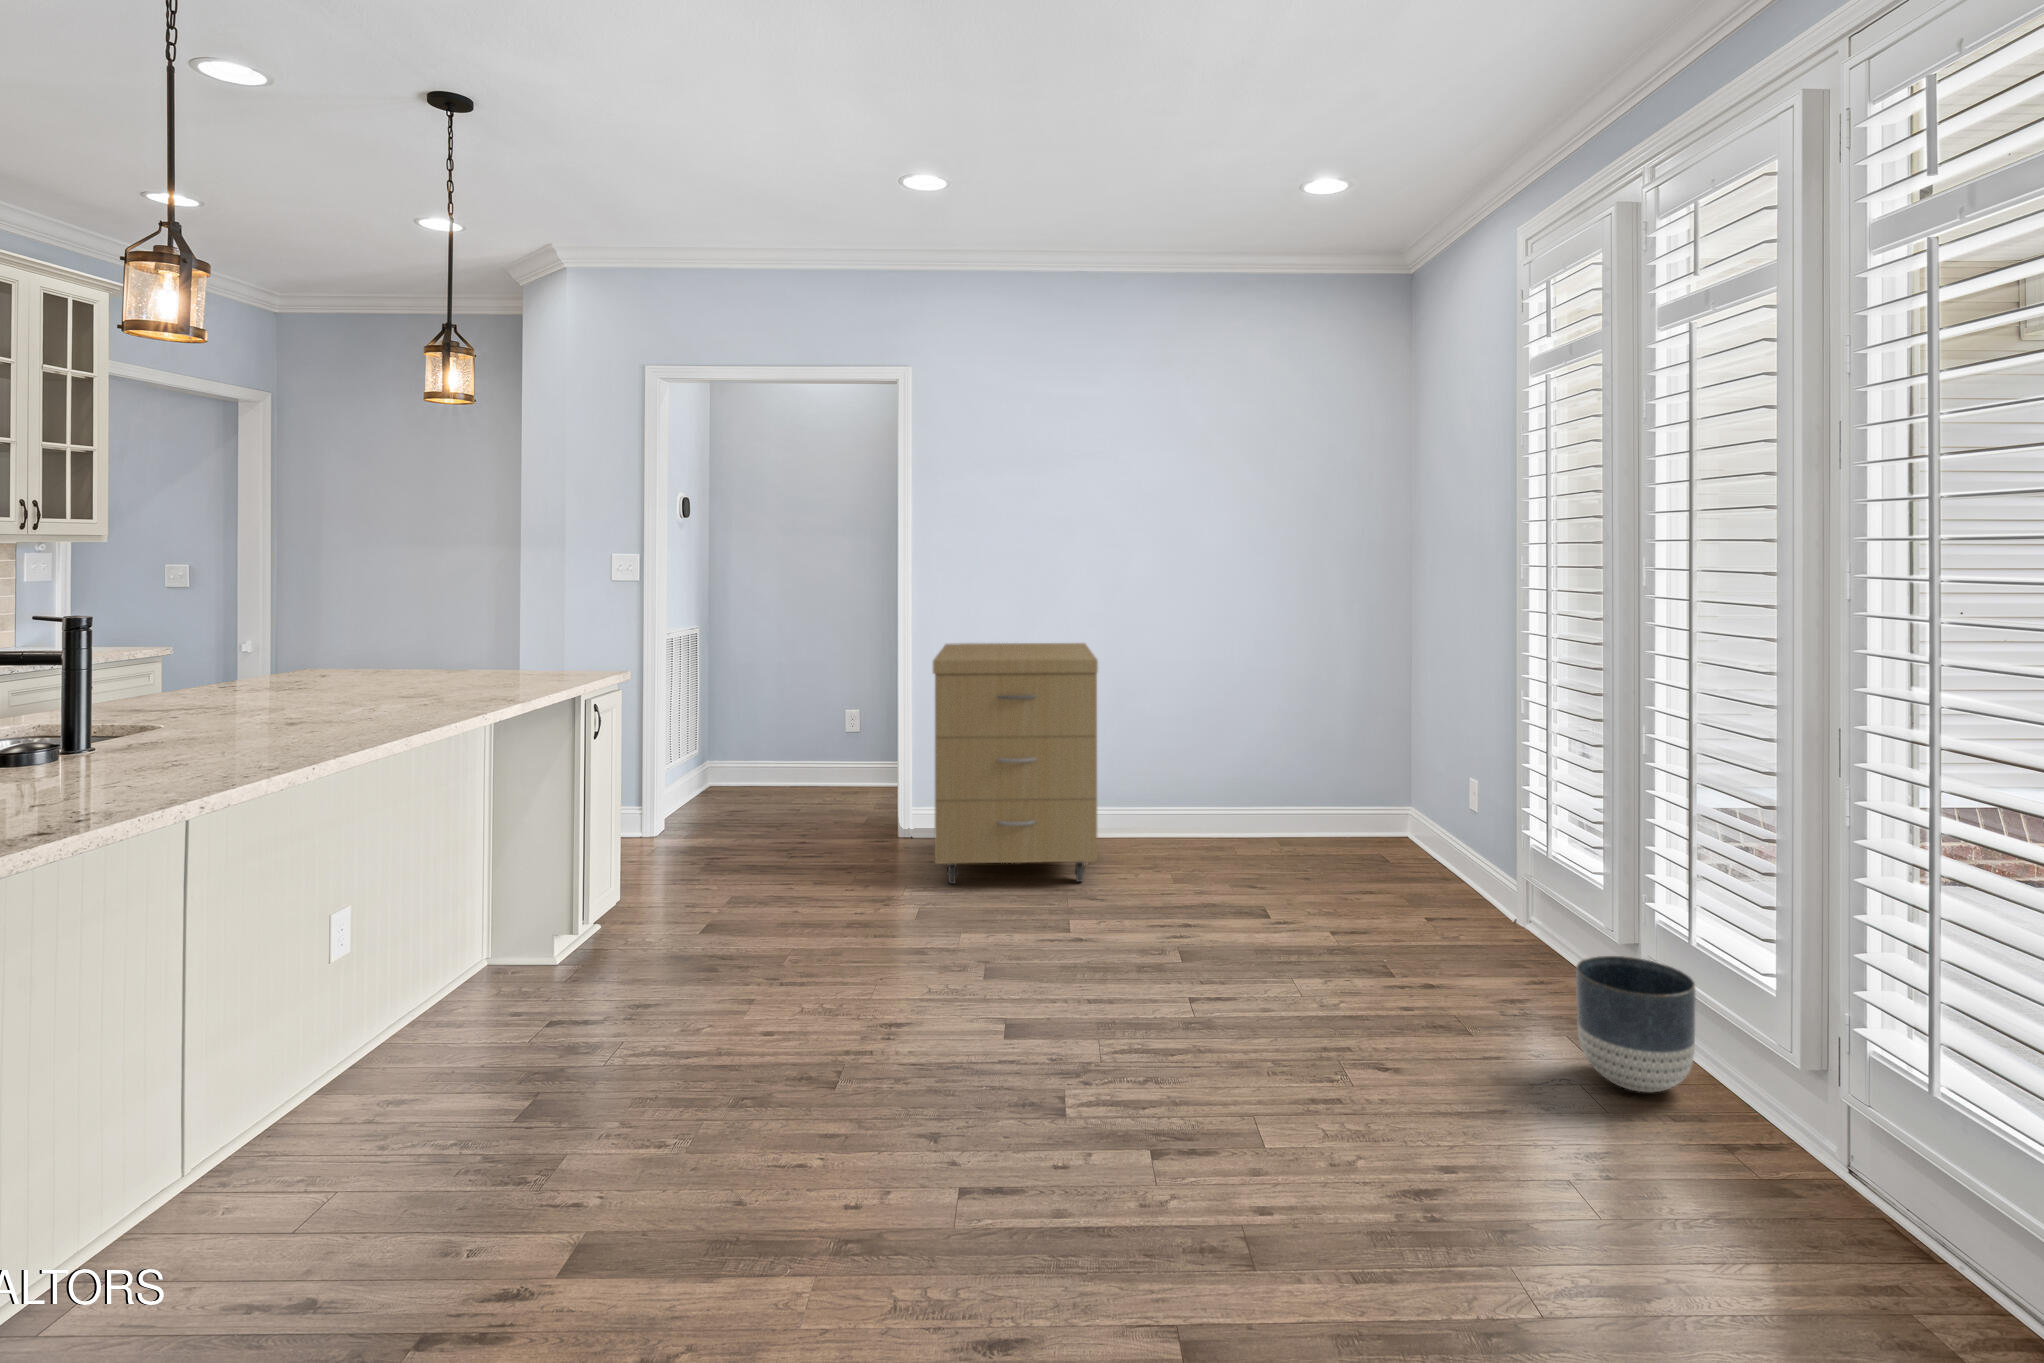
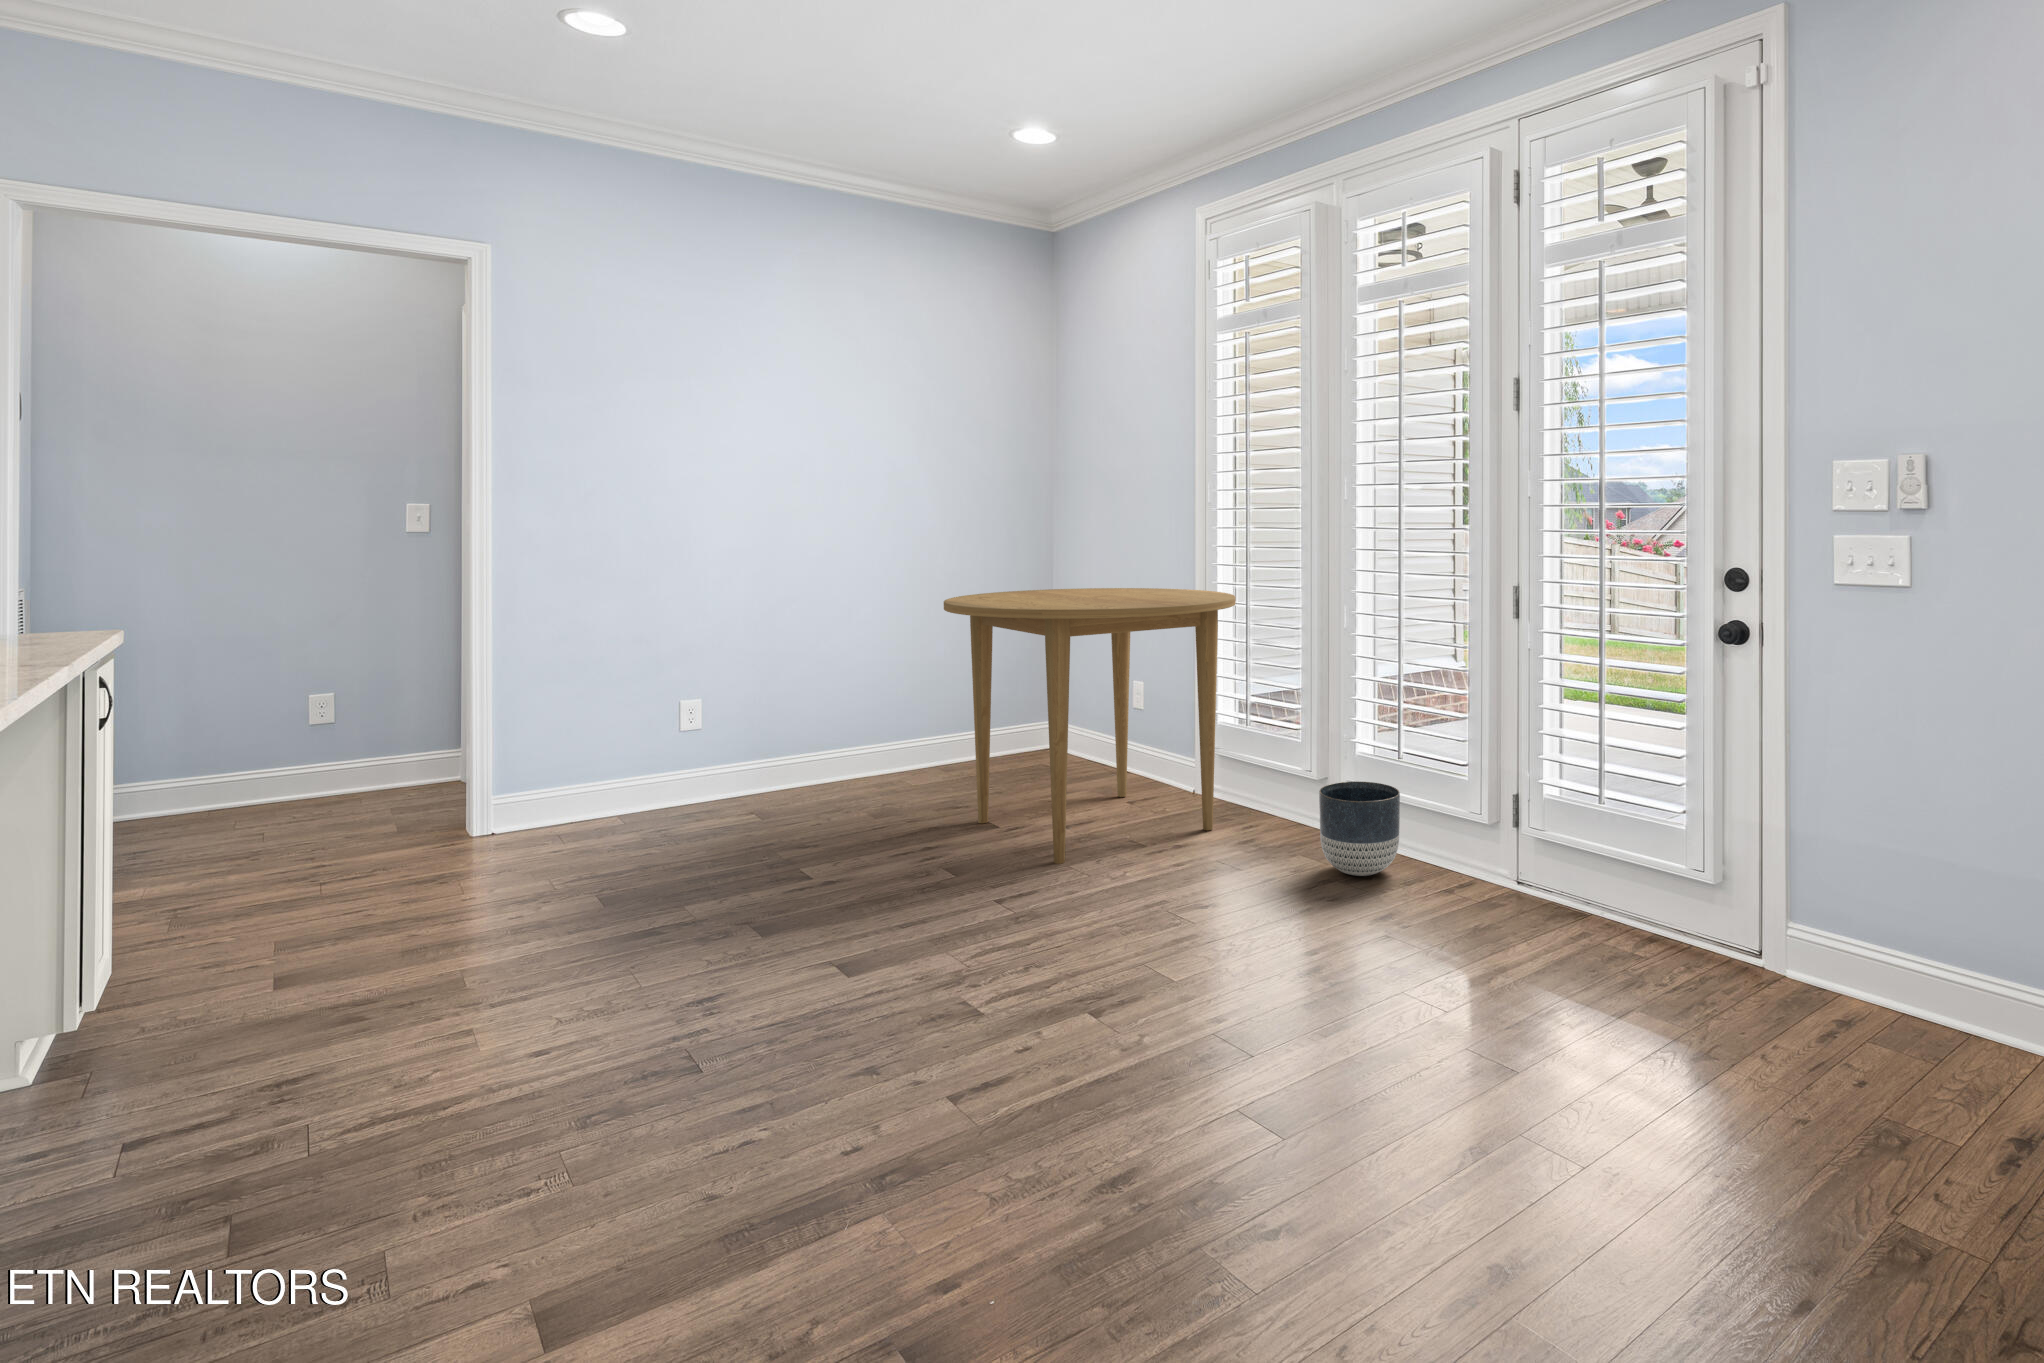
storage cabinet: present [933,643,1098,884] -> none [563,586,807,864]
dining table: none [1202,666,1537,976] -> present [944,588,1235,864]

